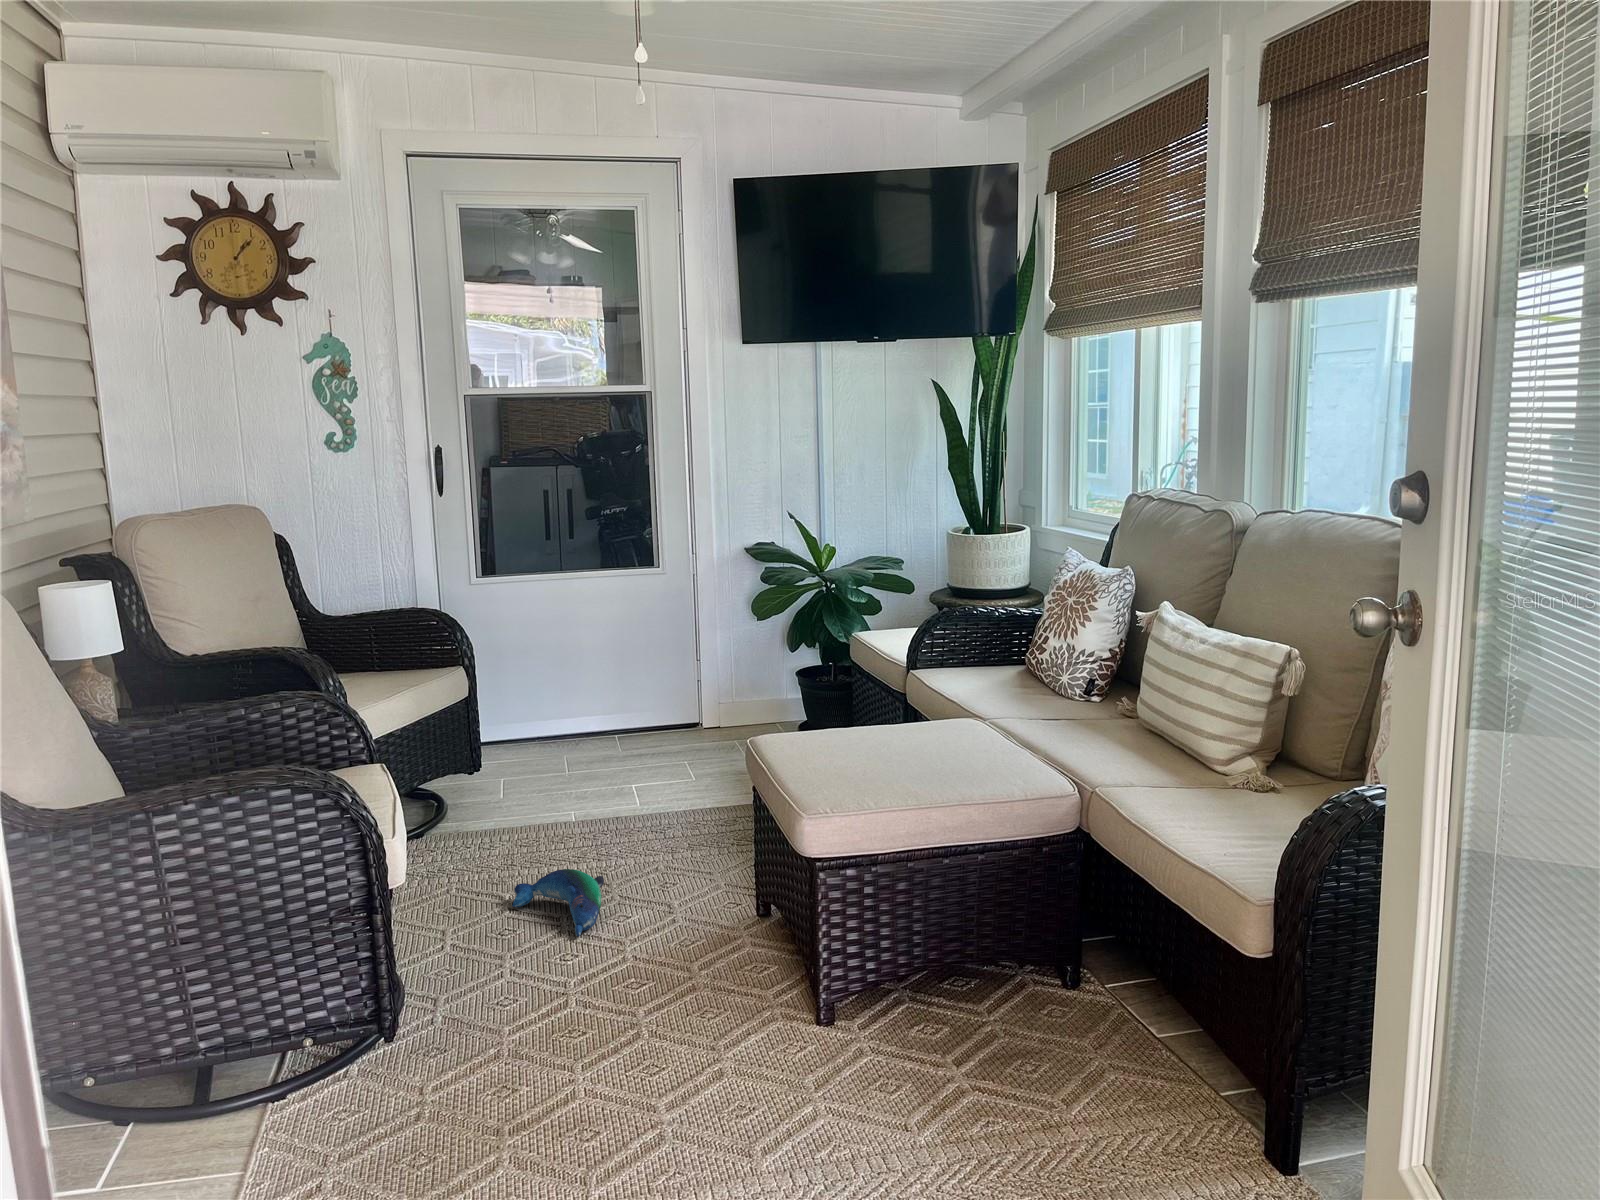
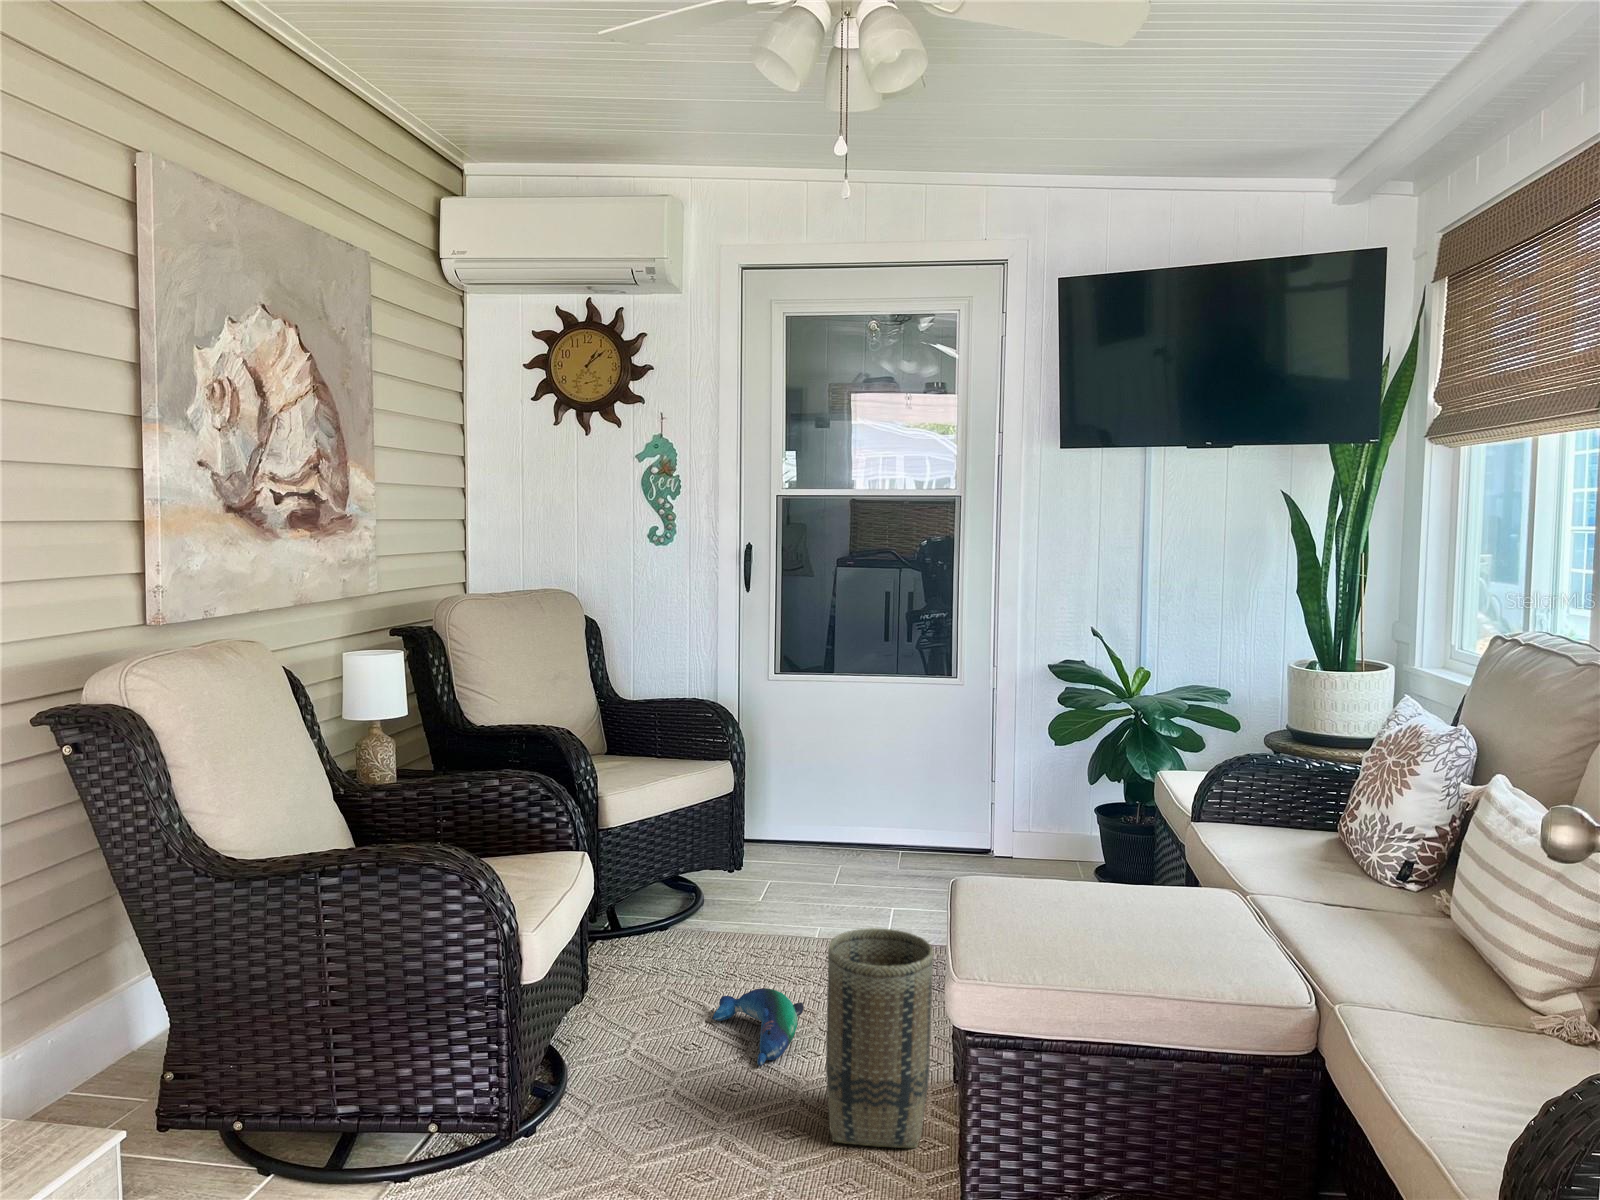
basket: none [655,792,750,982] -> present [826,928,933,1148]

